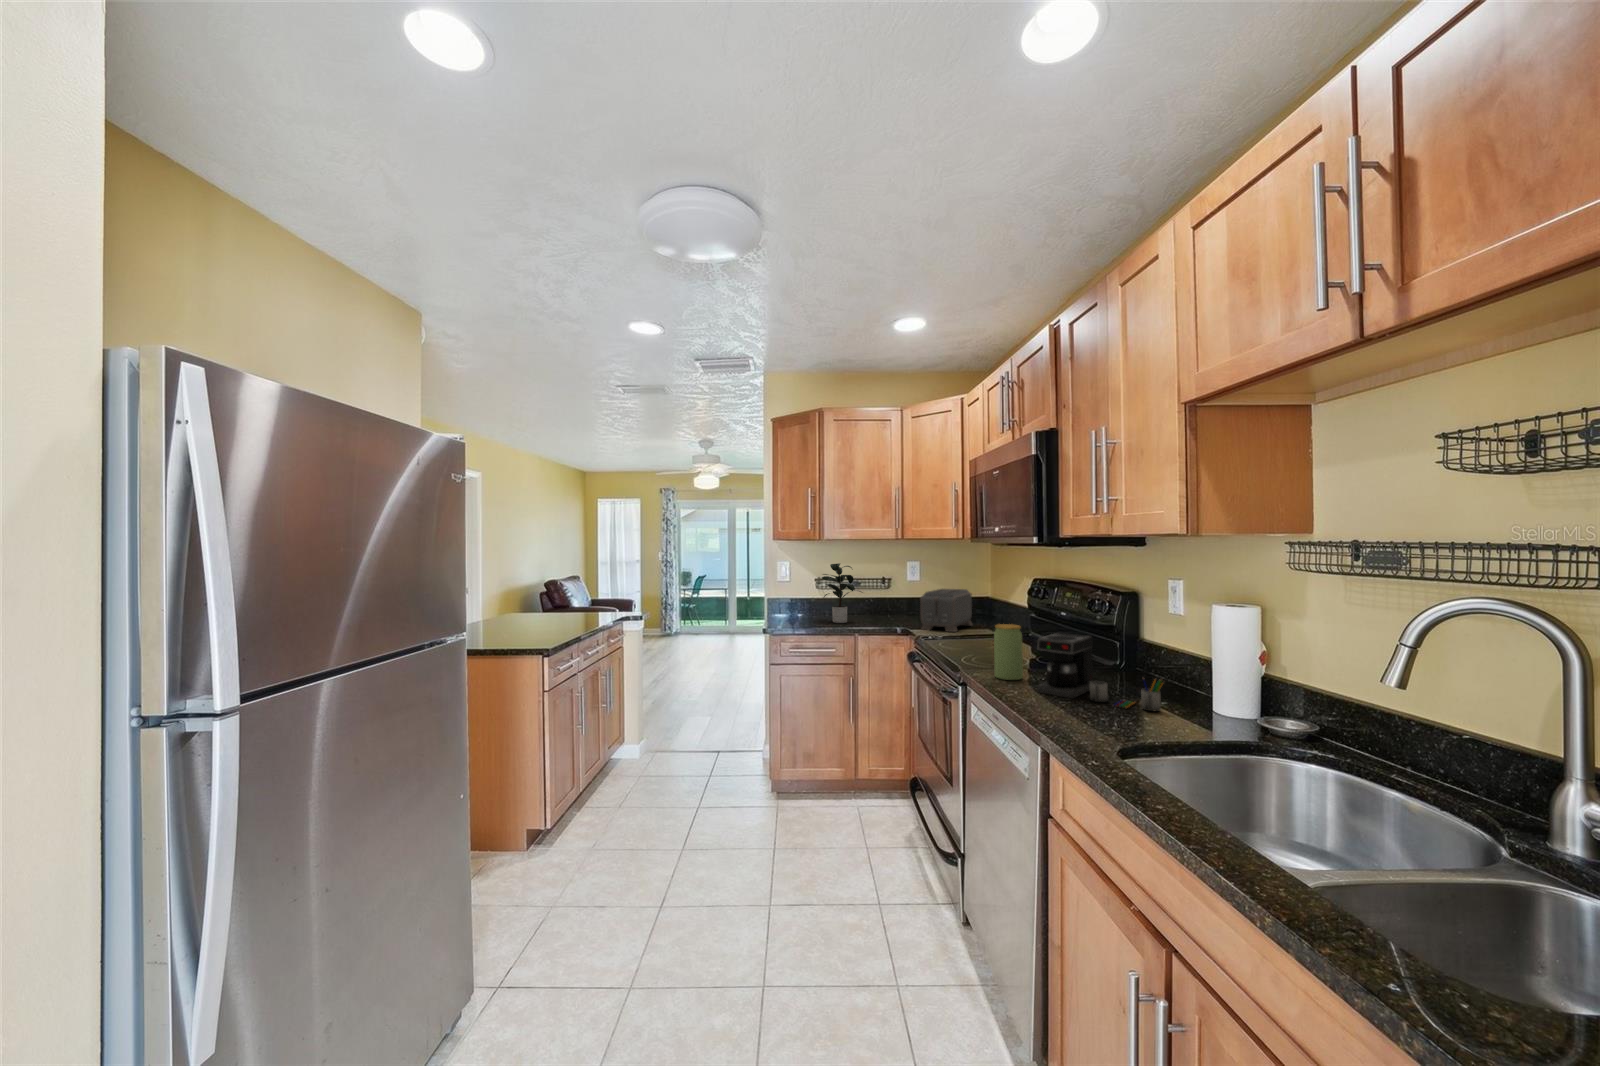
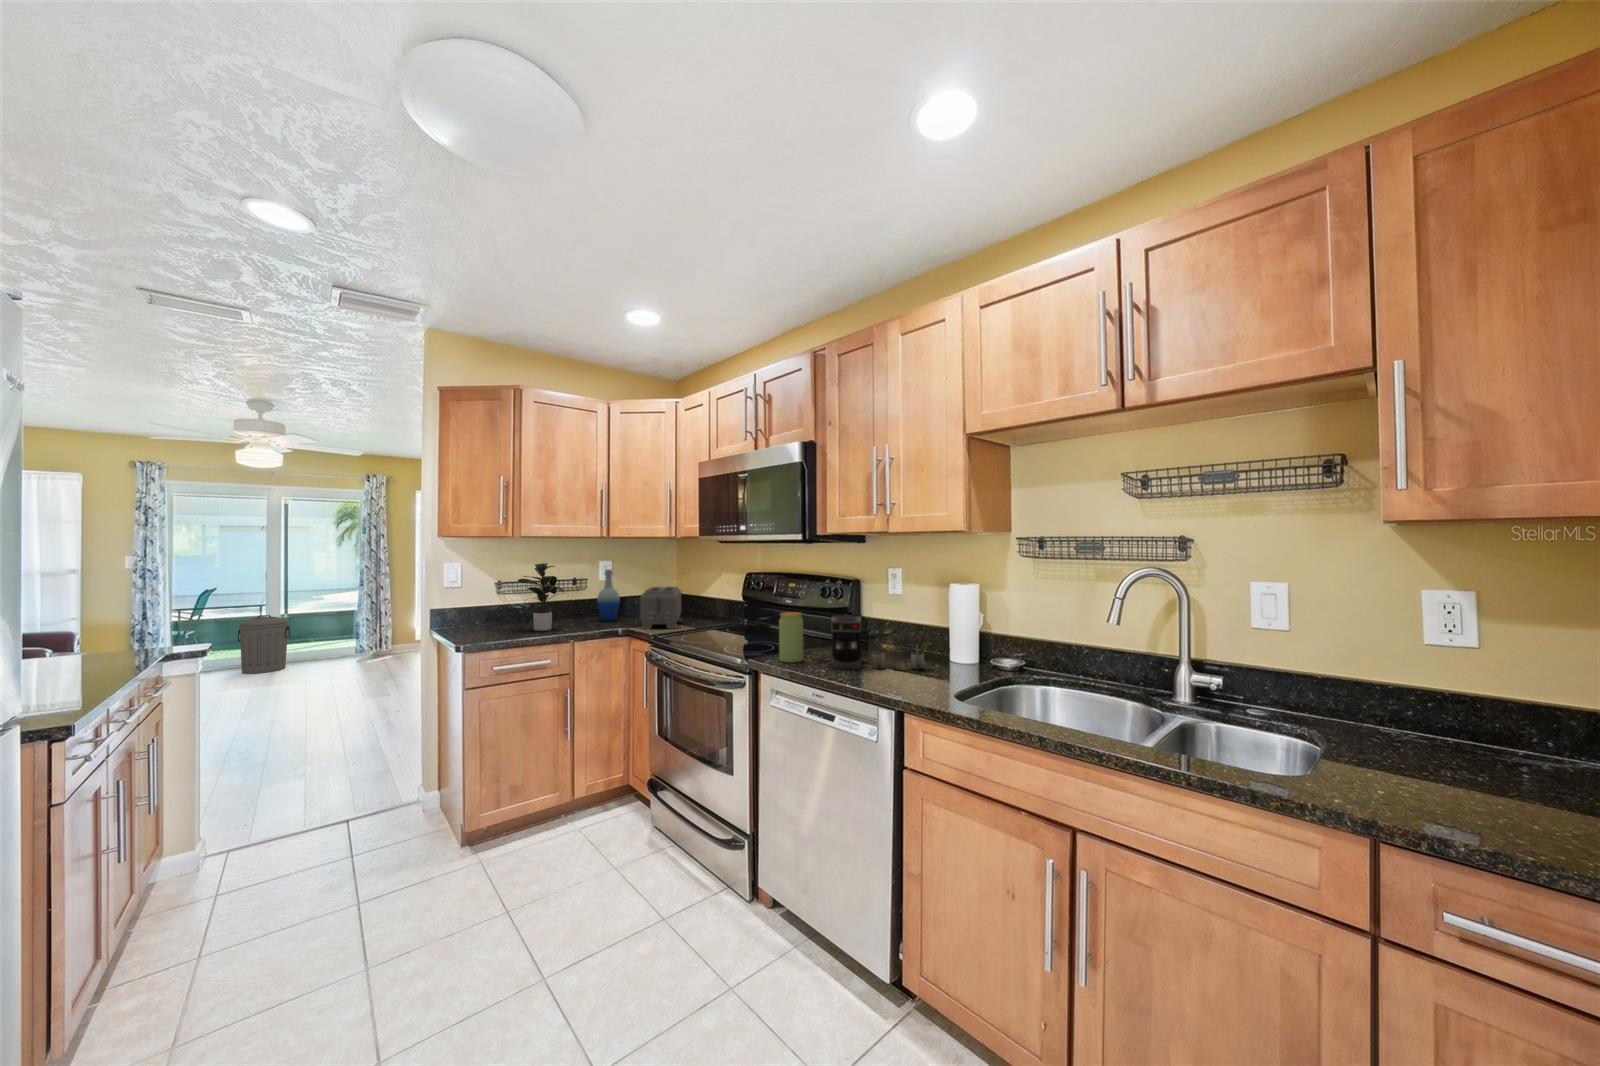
bottle: none [897,570,918,619] -> present [597,570,620,621]
trash can: none [715,596,744,638] -> present [238,615,290,674]

